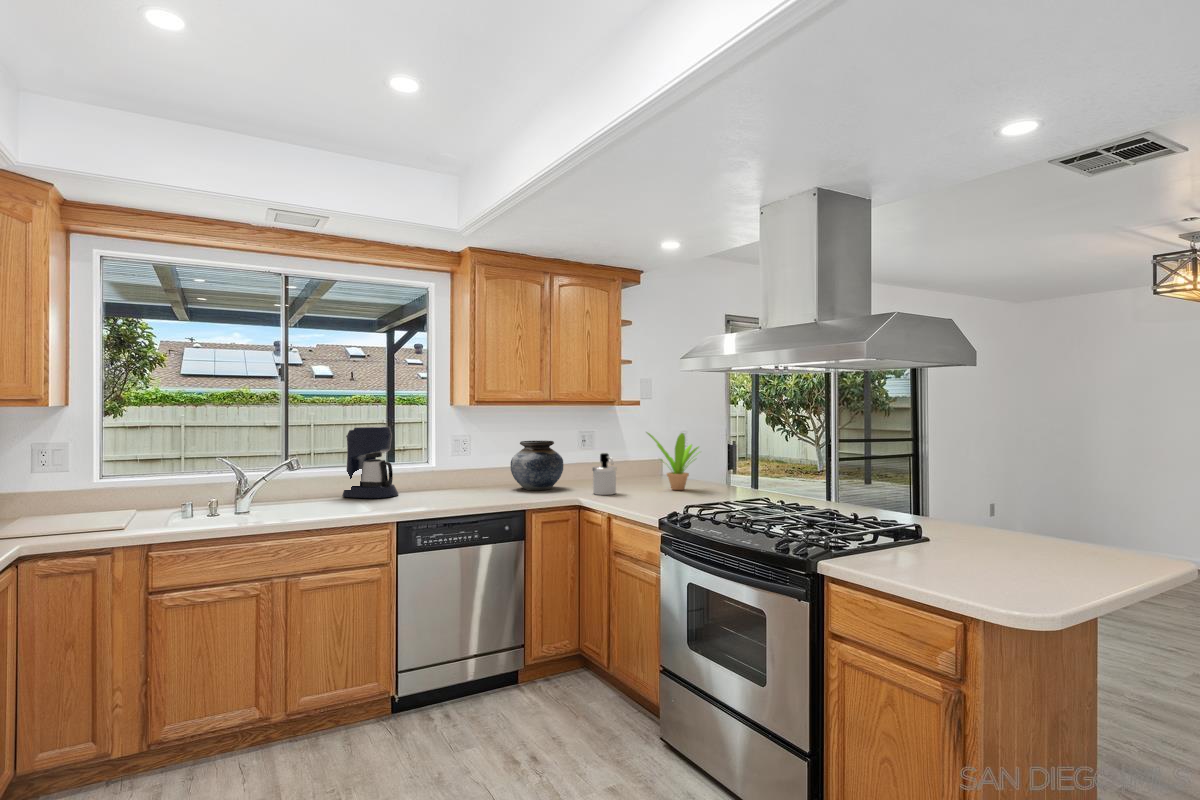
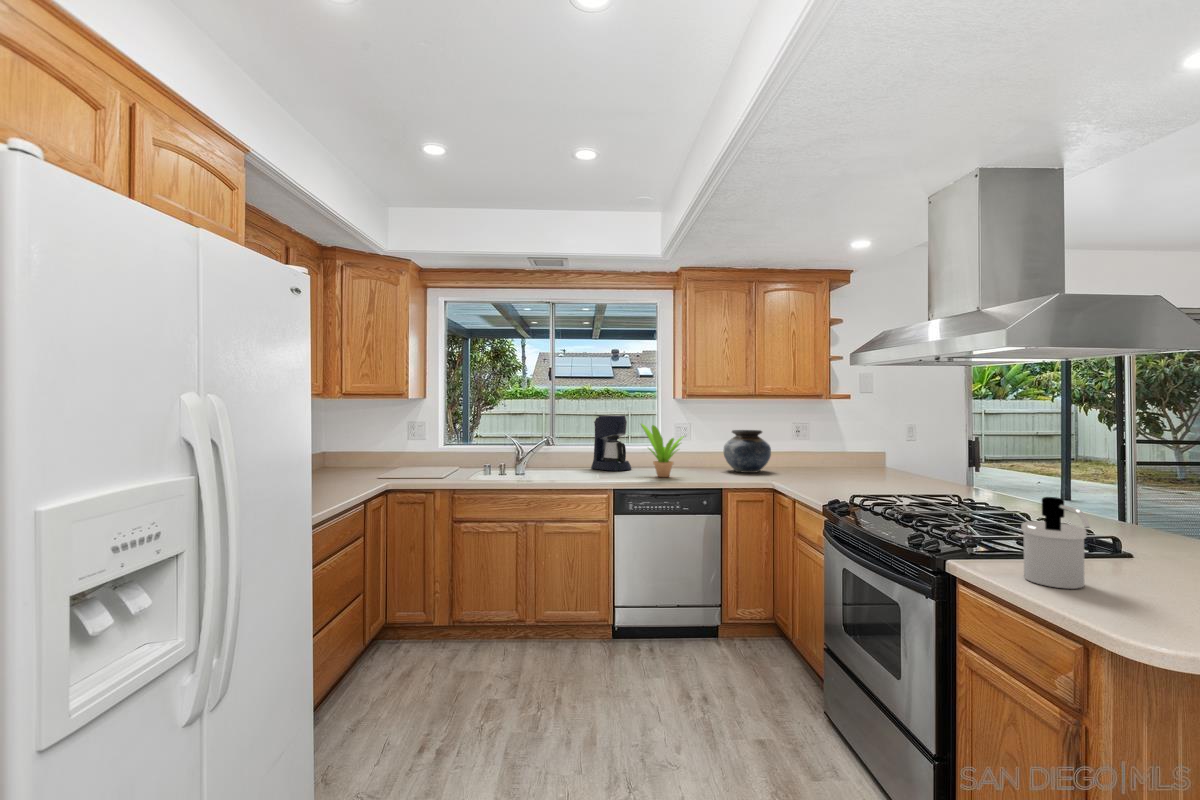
potted plant: present [647,432,699,490] -> present [641,424,684,477]
soap dispenser: present [592,453,617,495] -> present [1021,497,1090,589]

